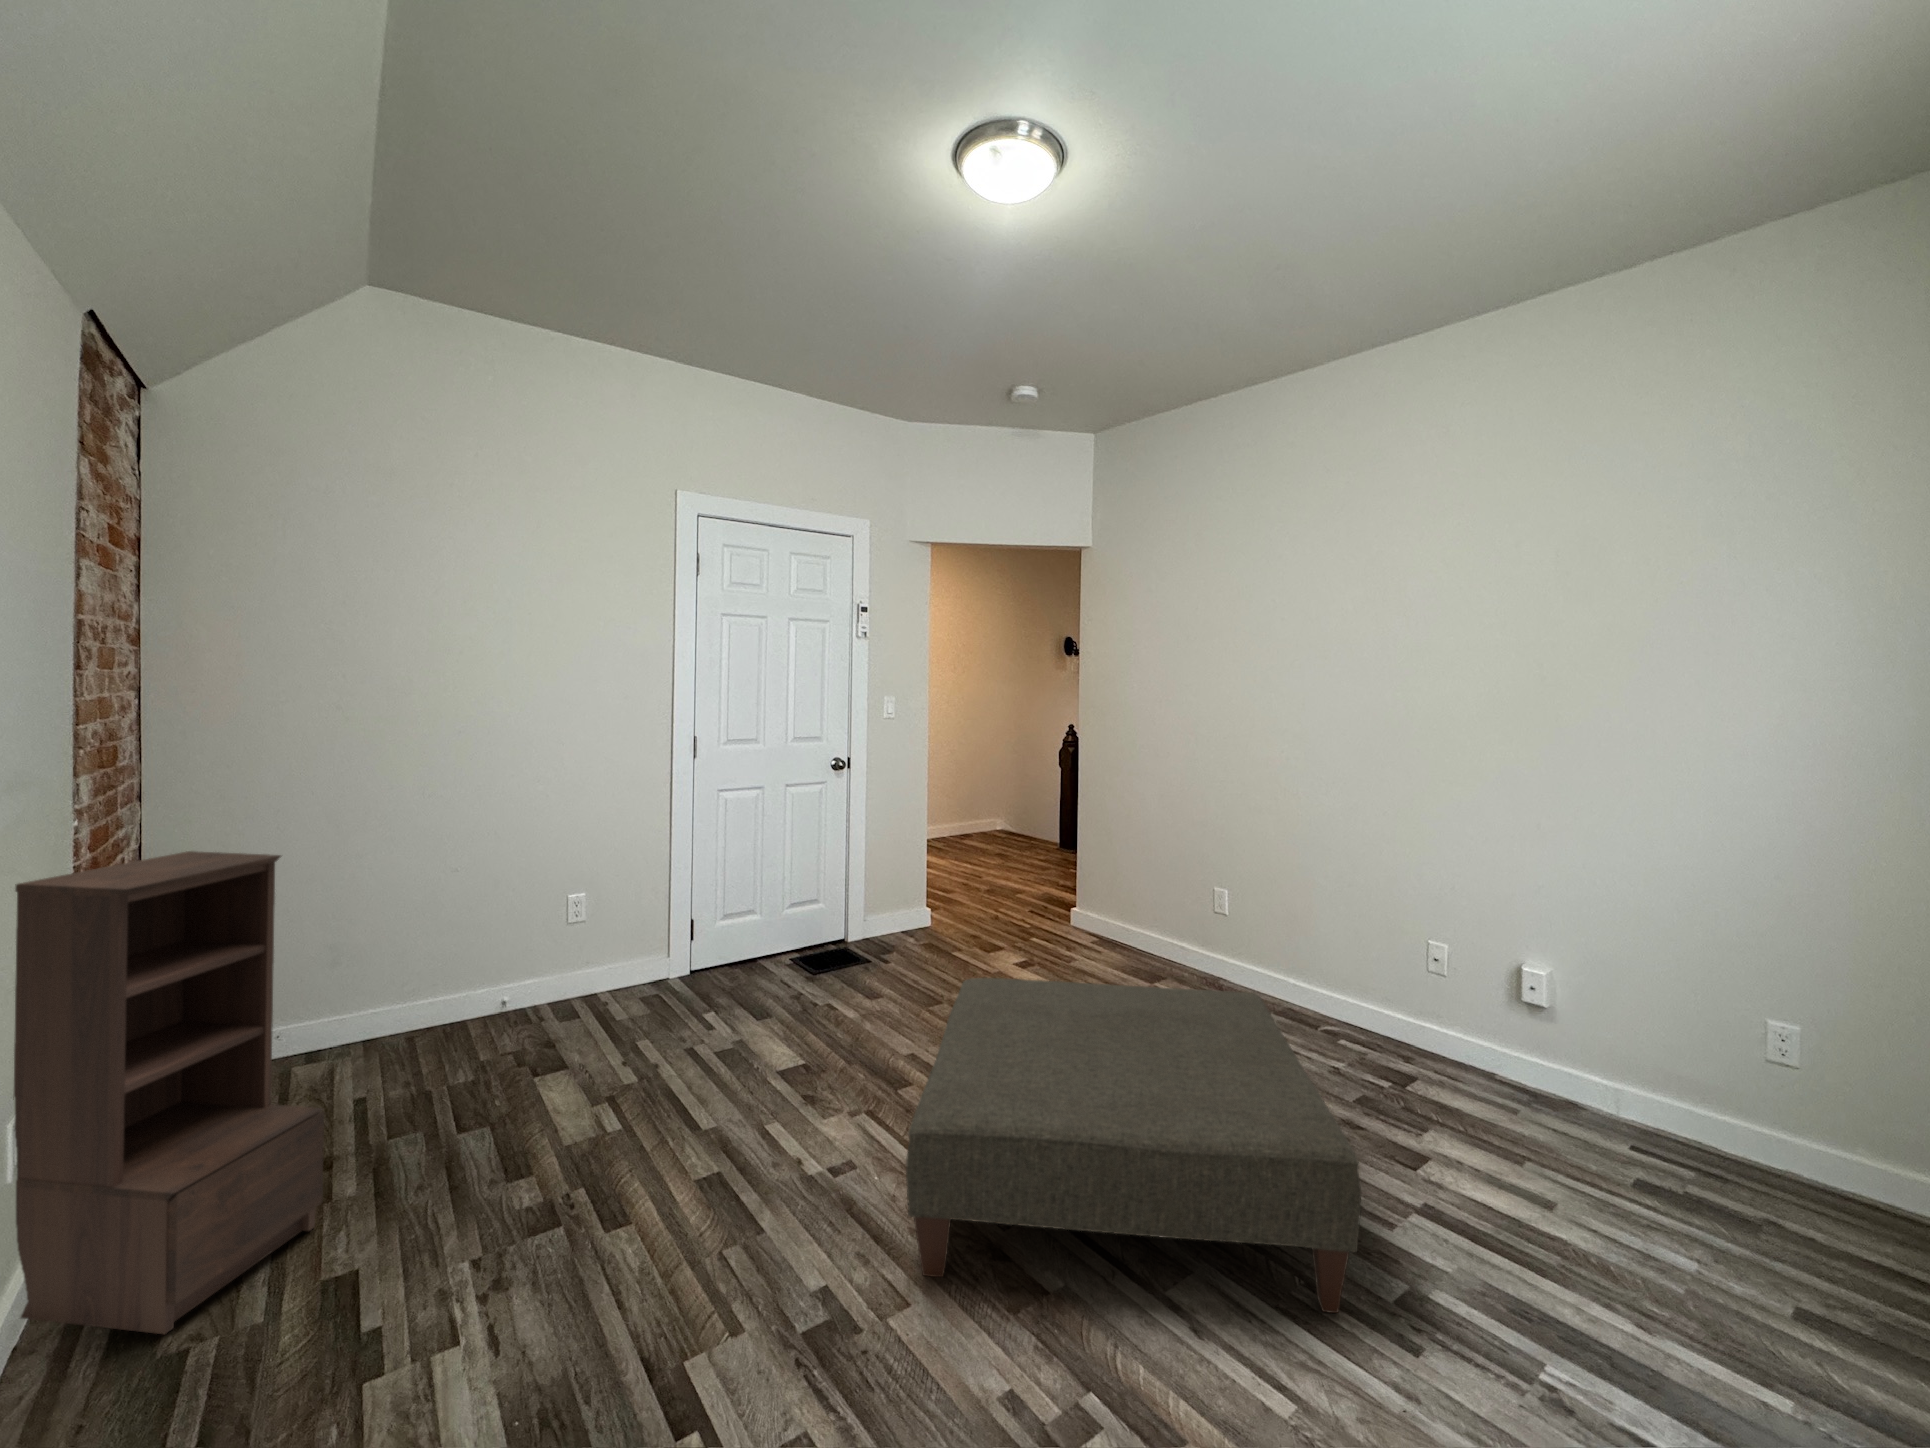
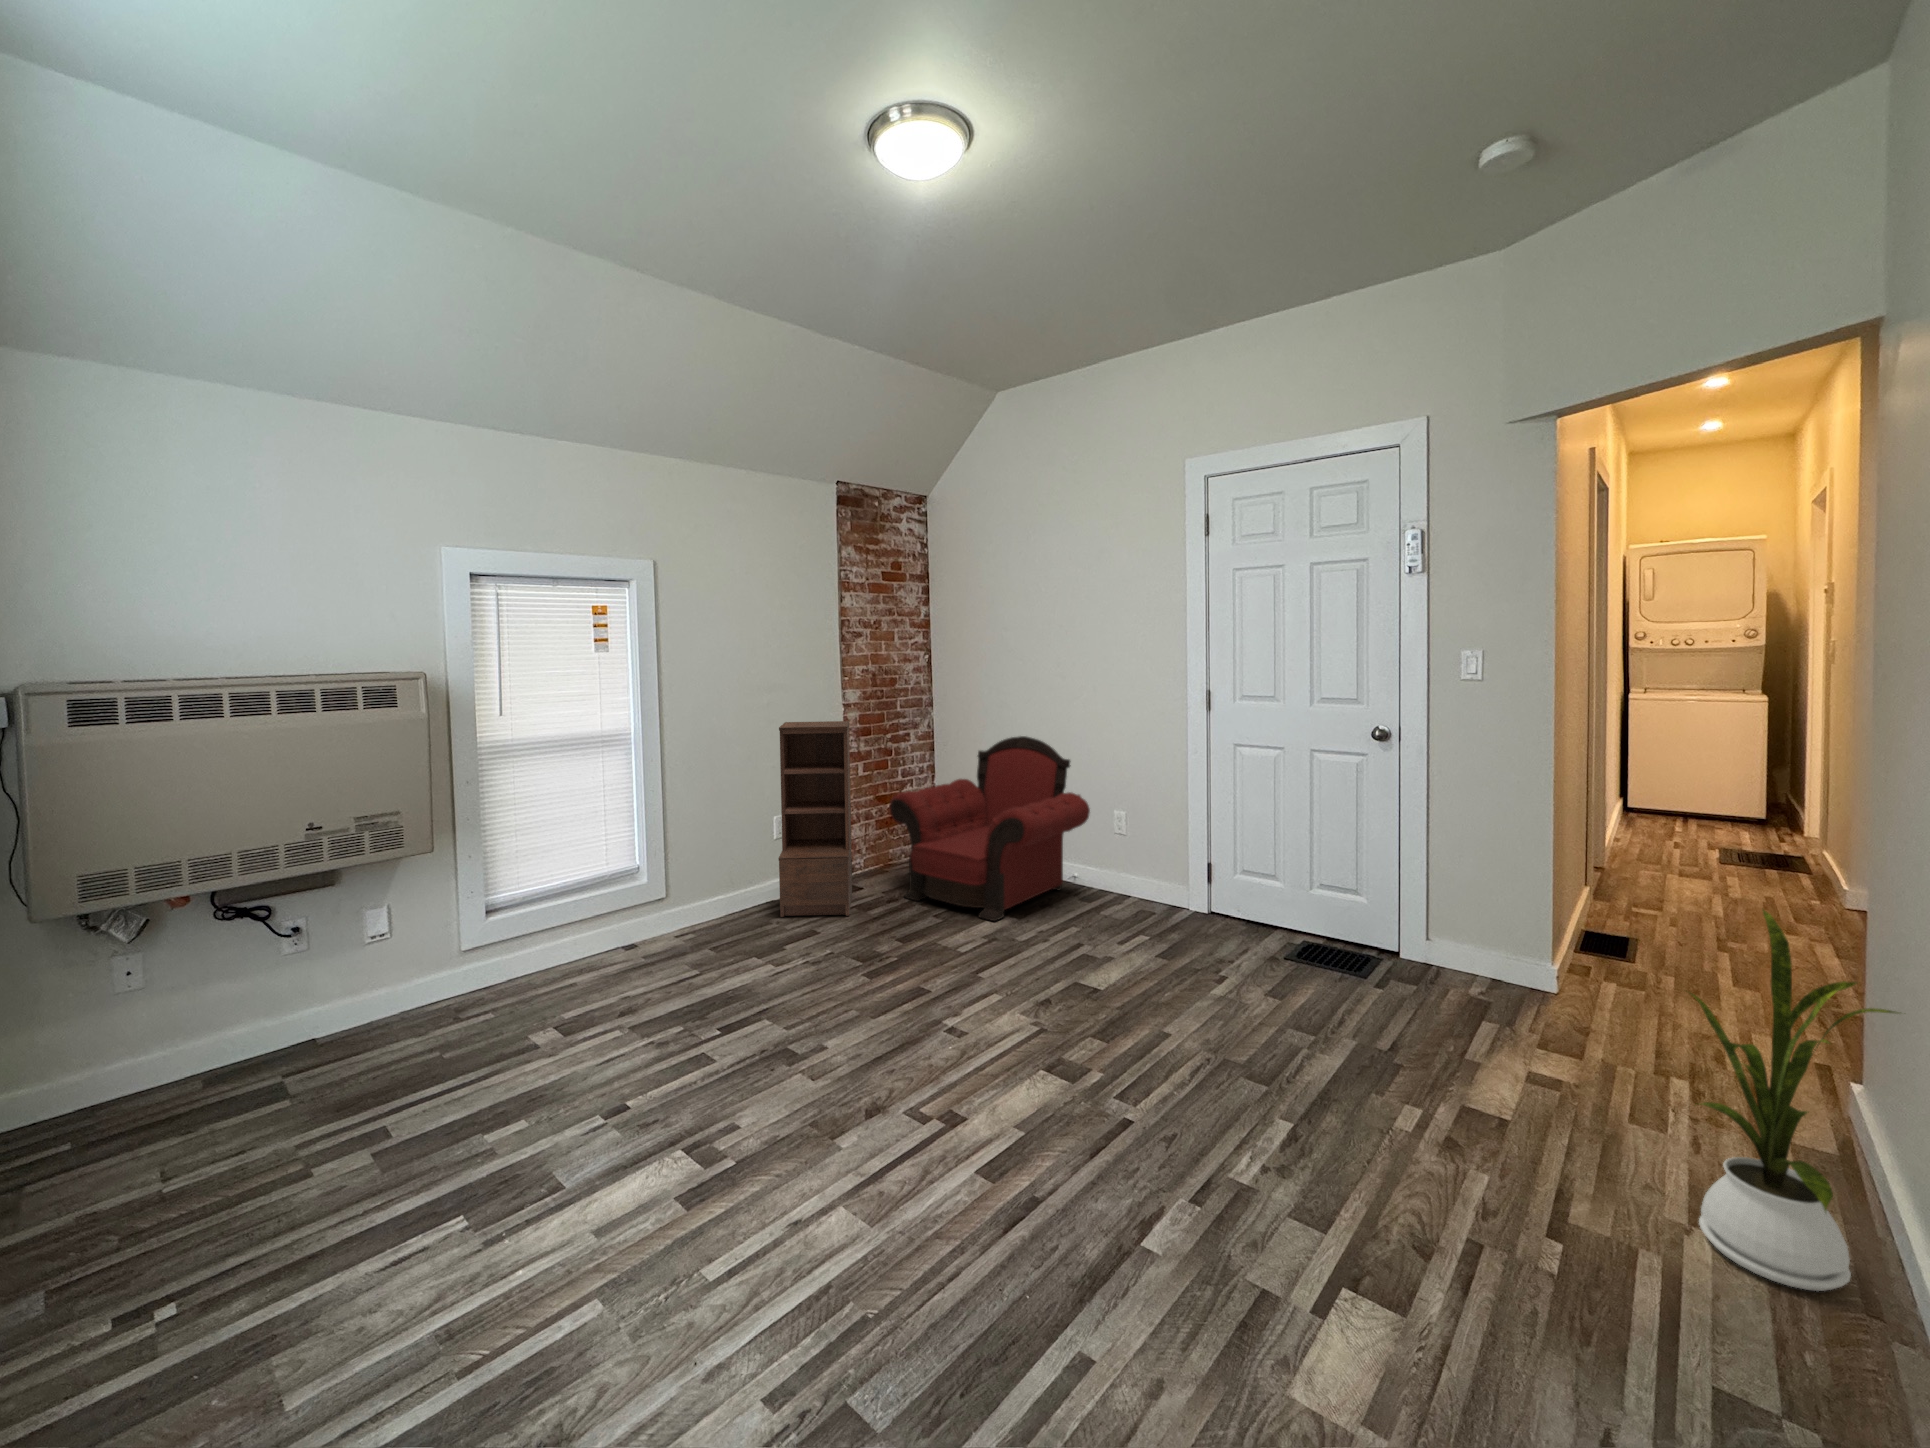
house plant: none [1125,821,1213,985] -> present [1690,910,1898,1291]
armchair: none [244,829,595,1155] -> present [889,736,1090,921]
ottoman: present [906,977,1361,1313] -> none [804,962,1307,1337]

